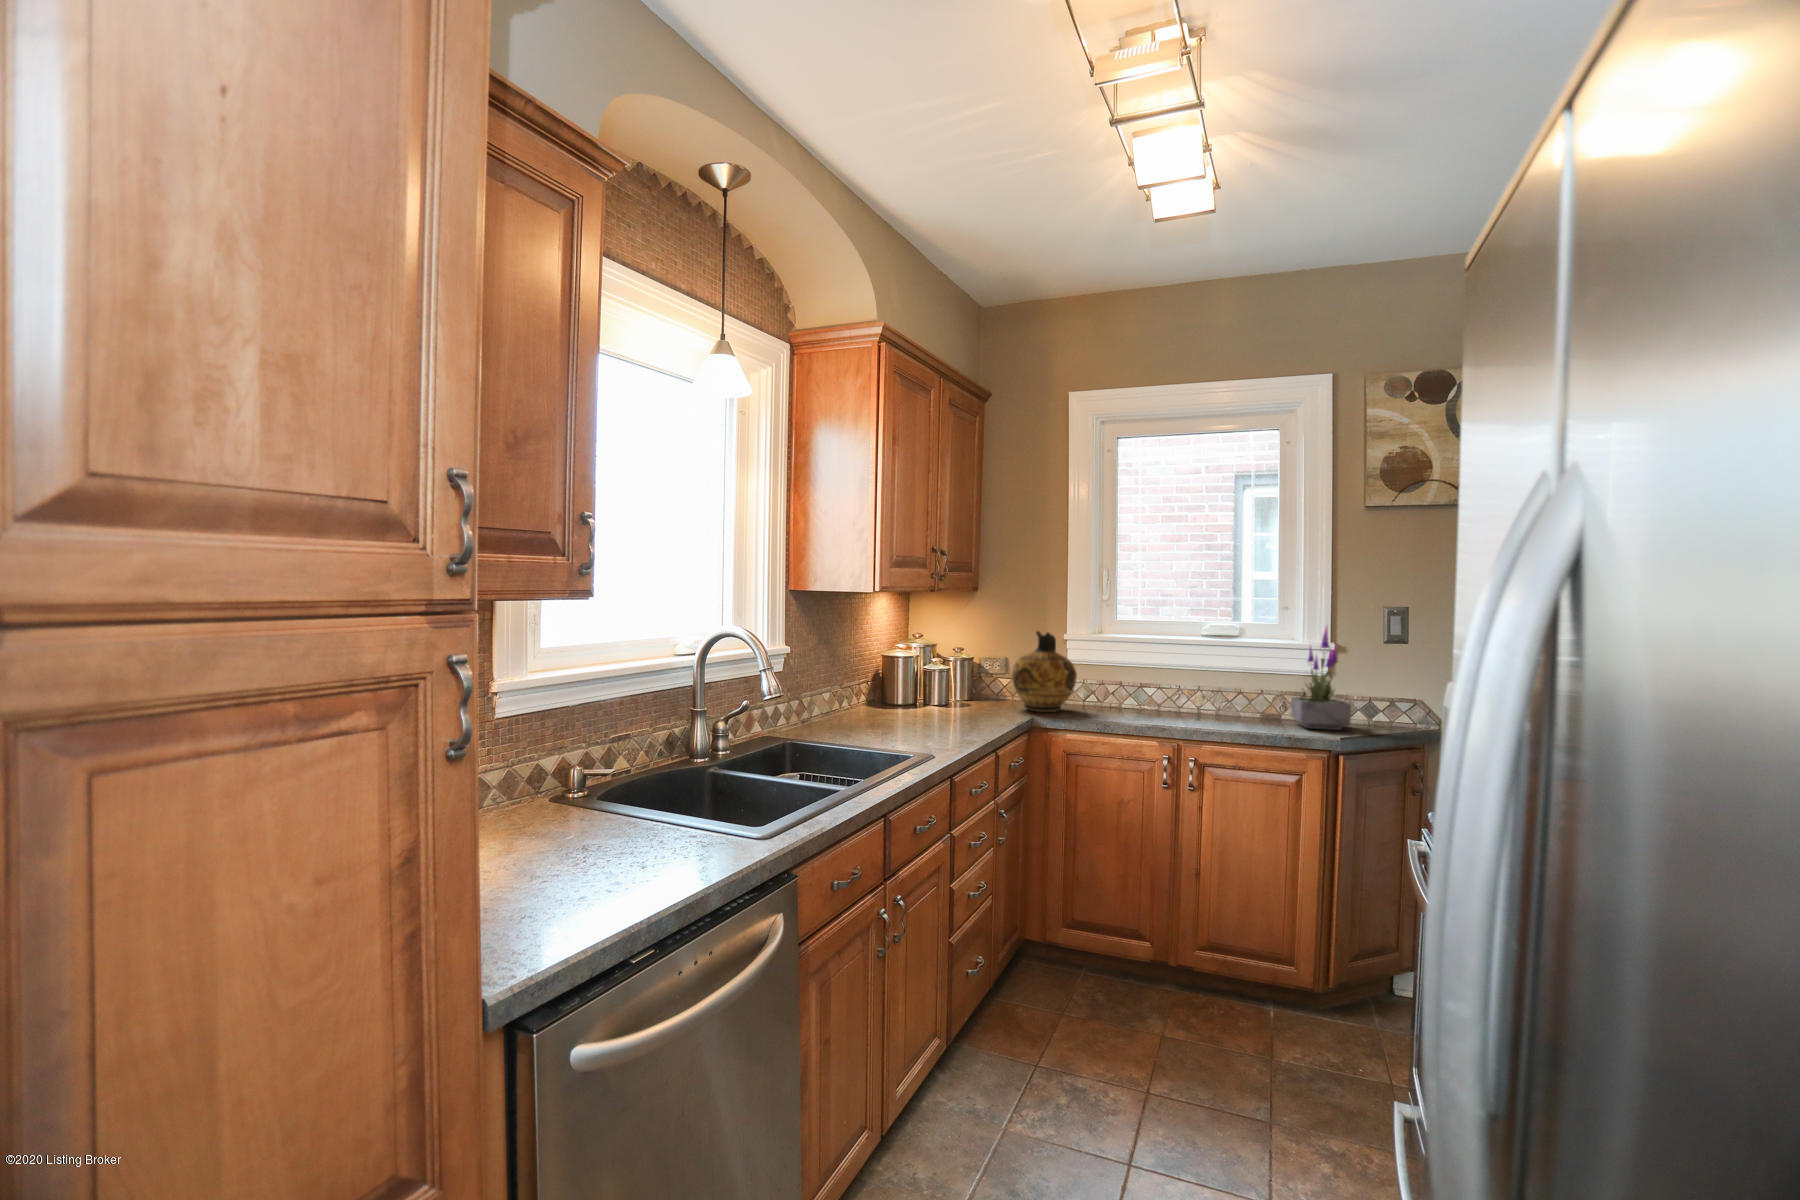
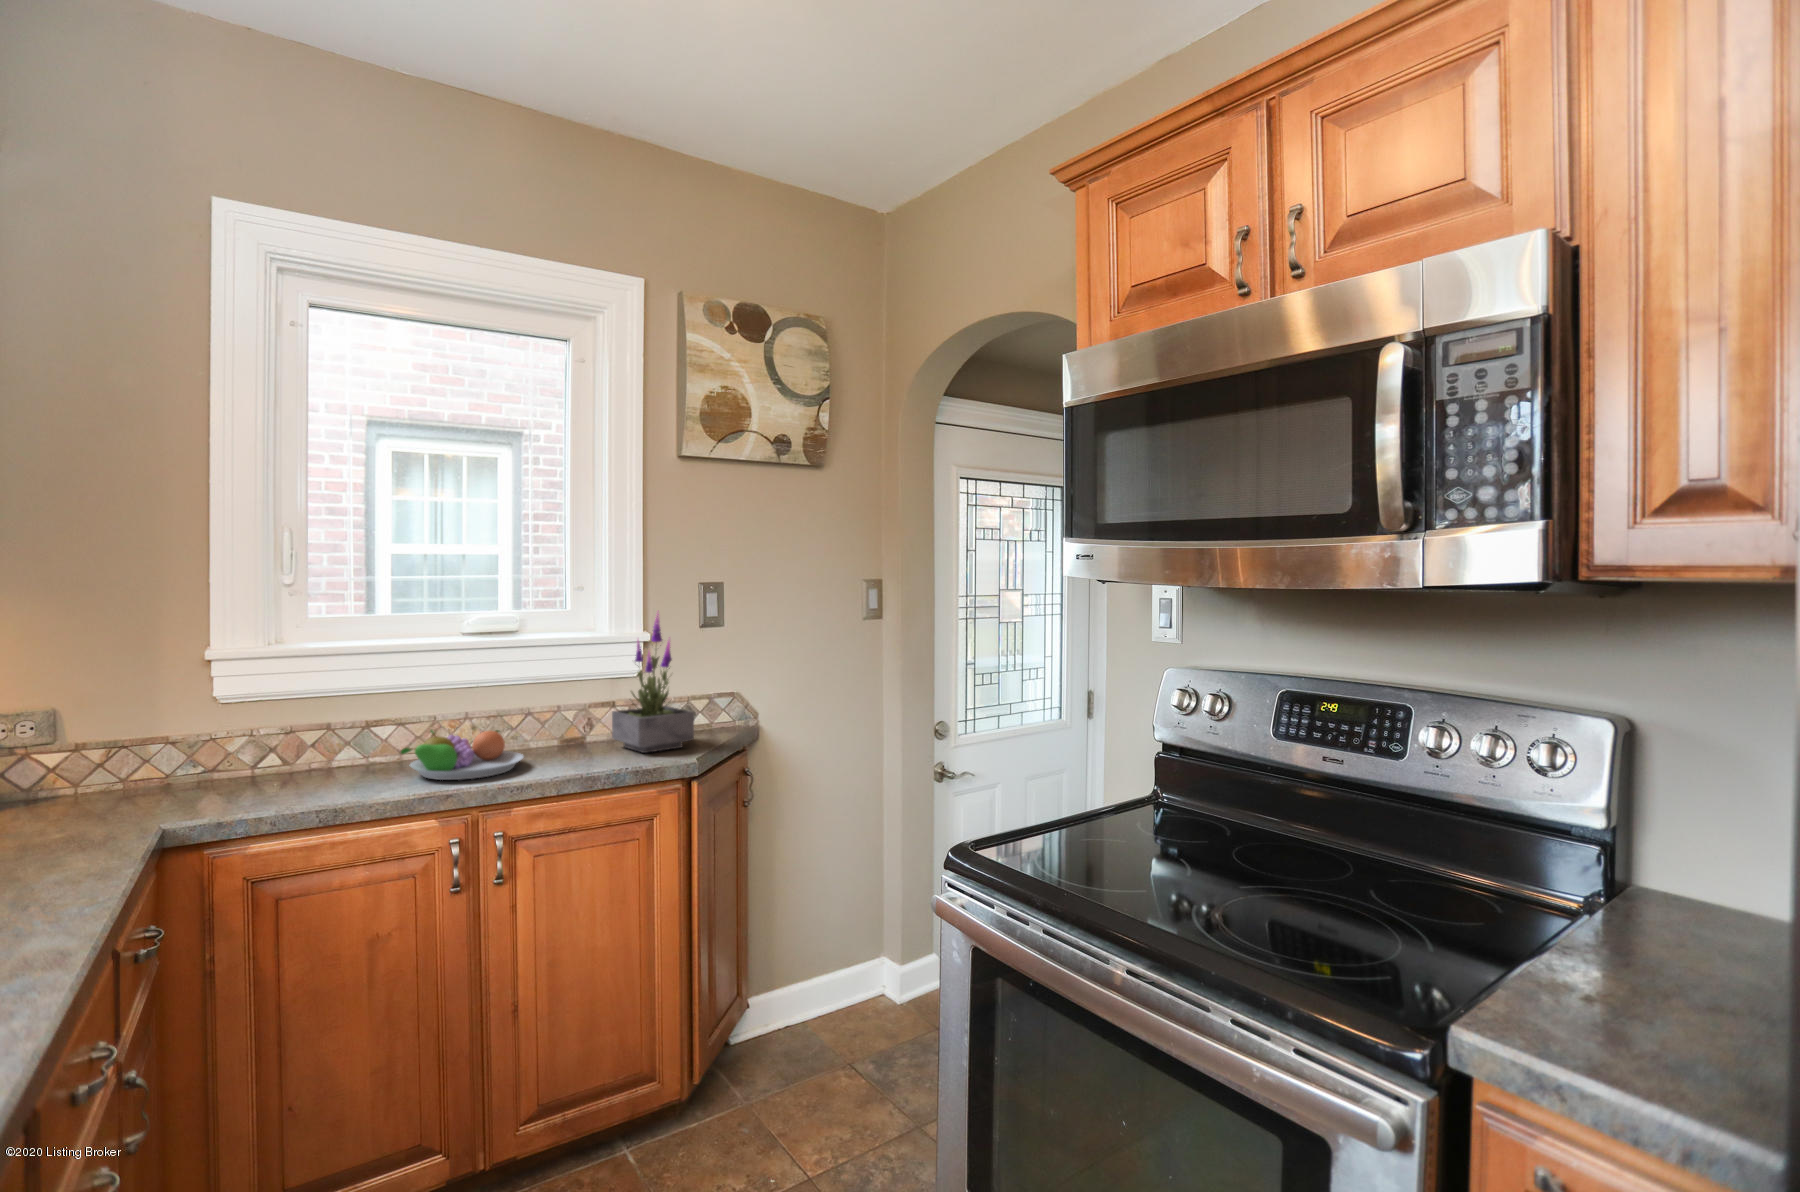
ceramic jug: present [1012,631,1077,712] -> none [80,652,248,815]
fruit bowl: none [1147,691,1221,723] -> present [401,730,523,780]

